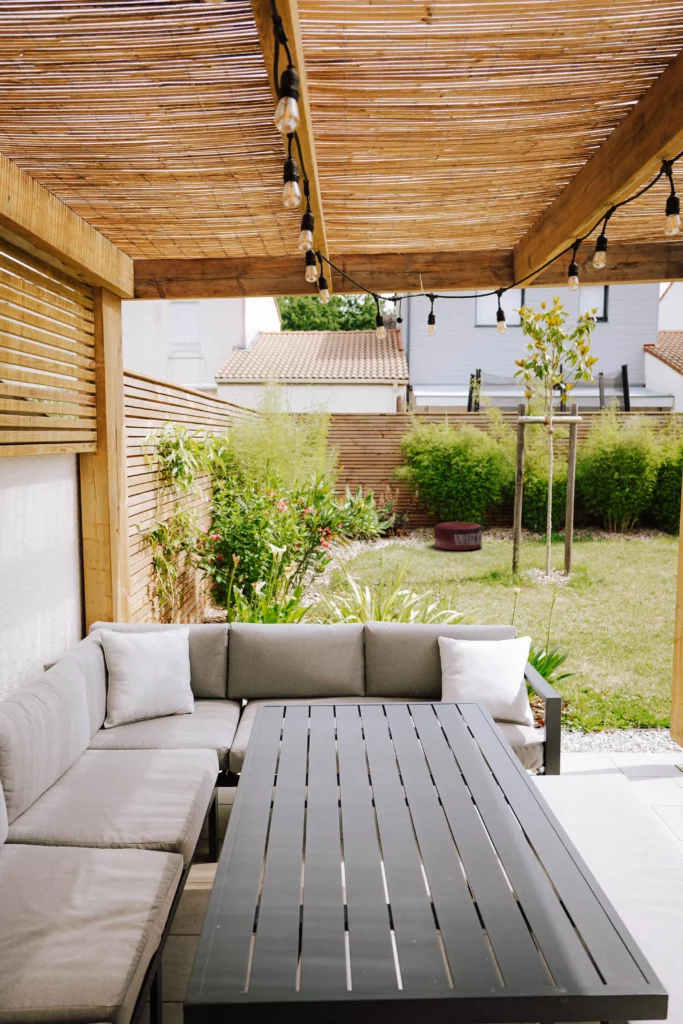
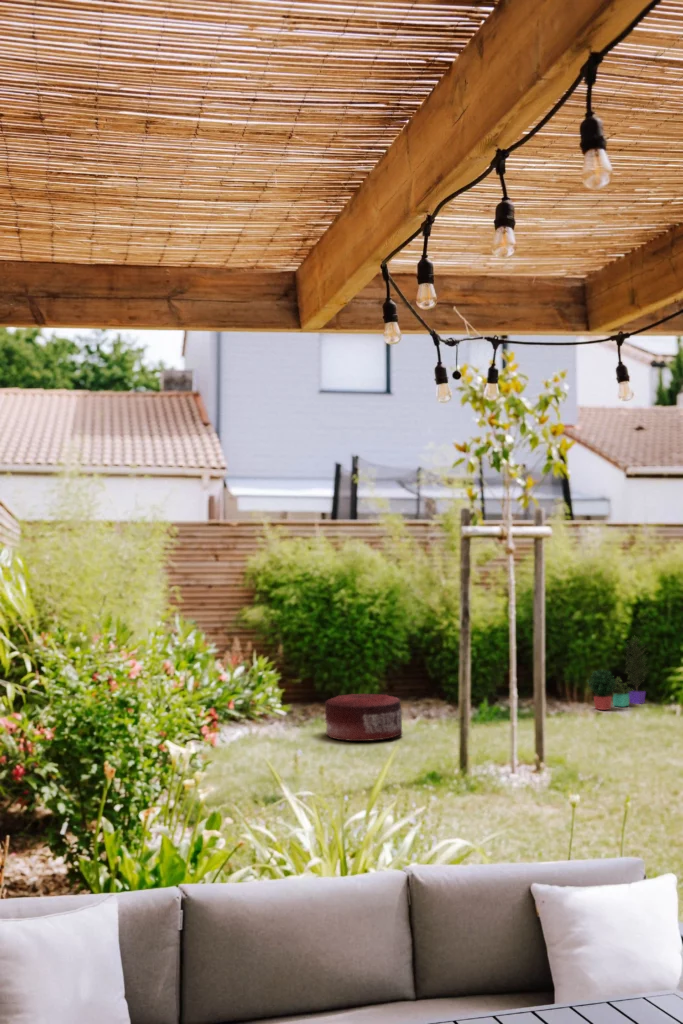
potted plant: none [621,489,671,538] -> present [588,636,647,710]

